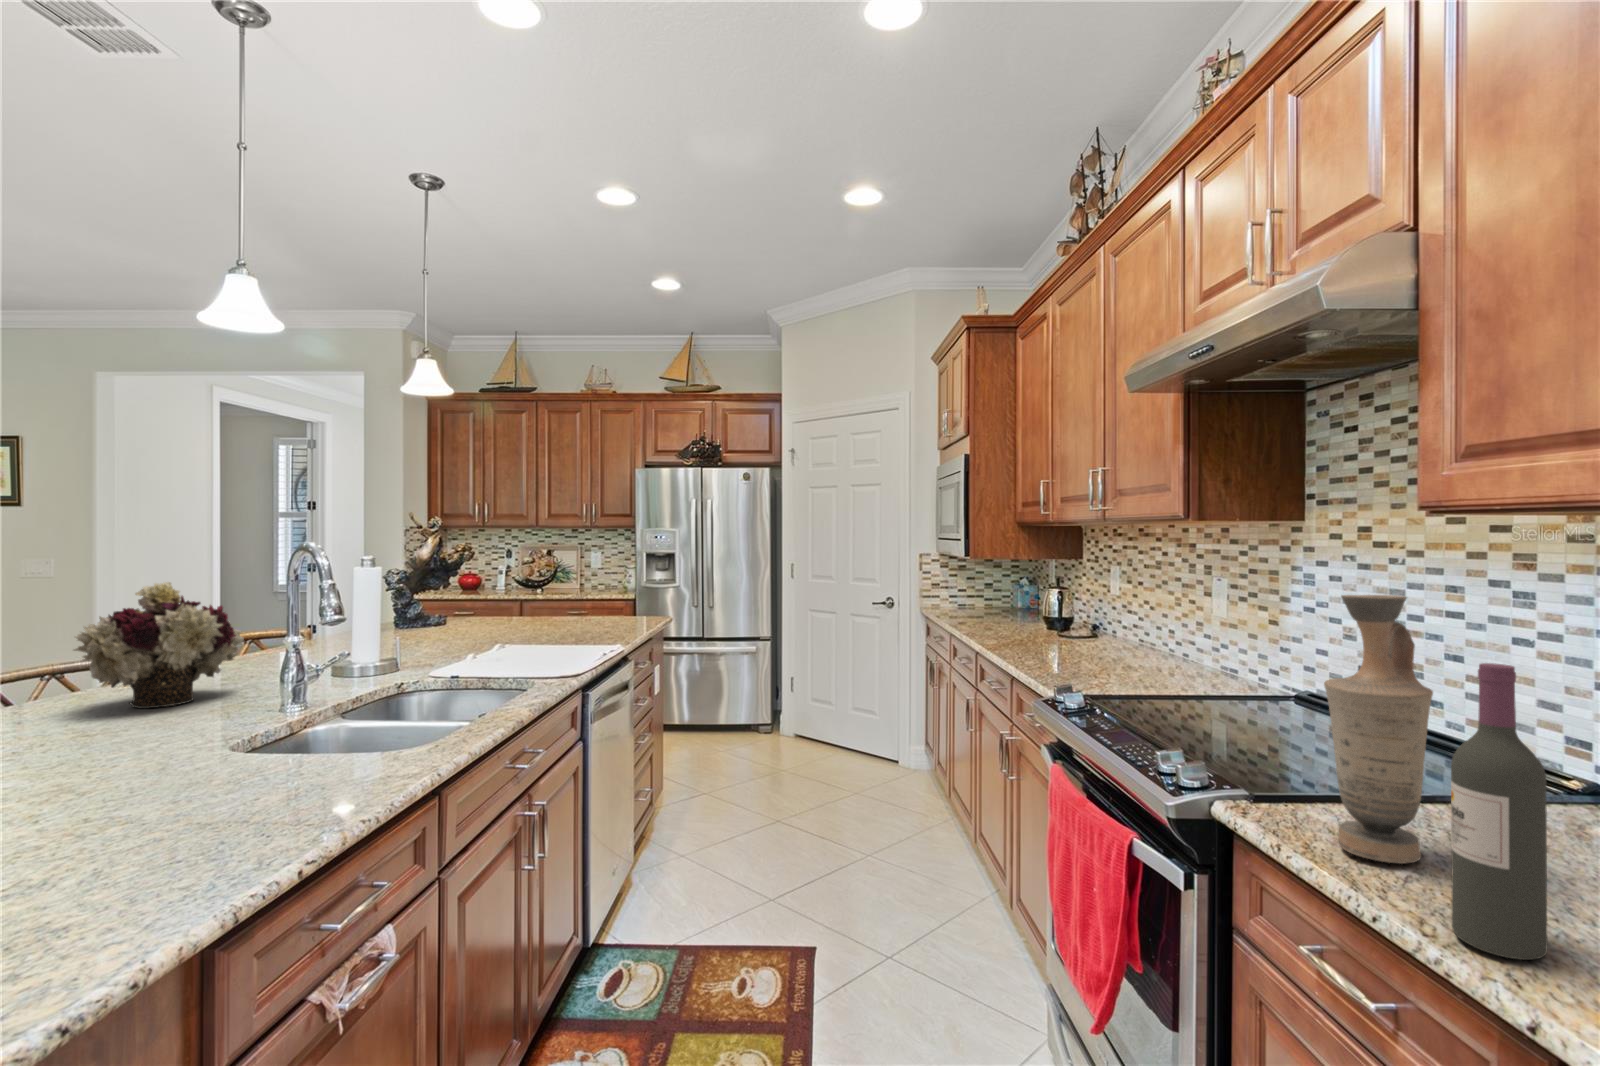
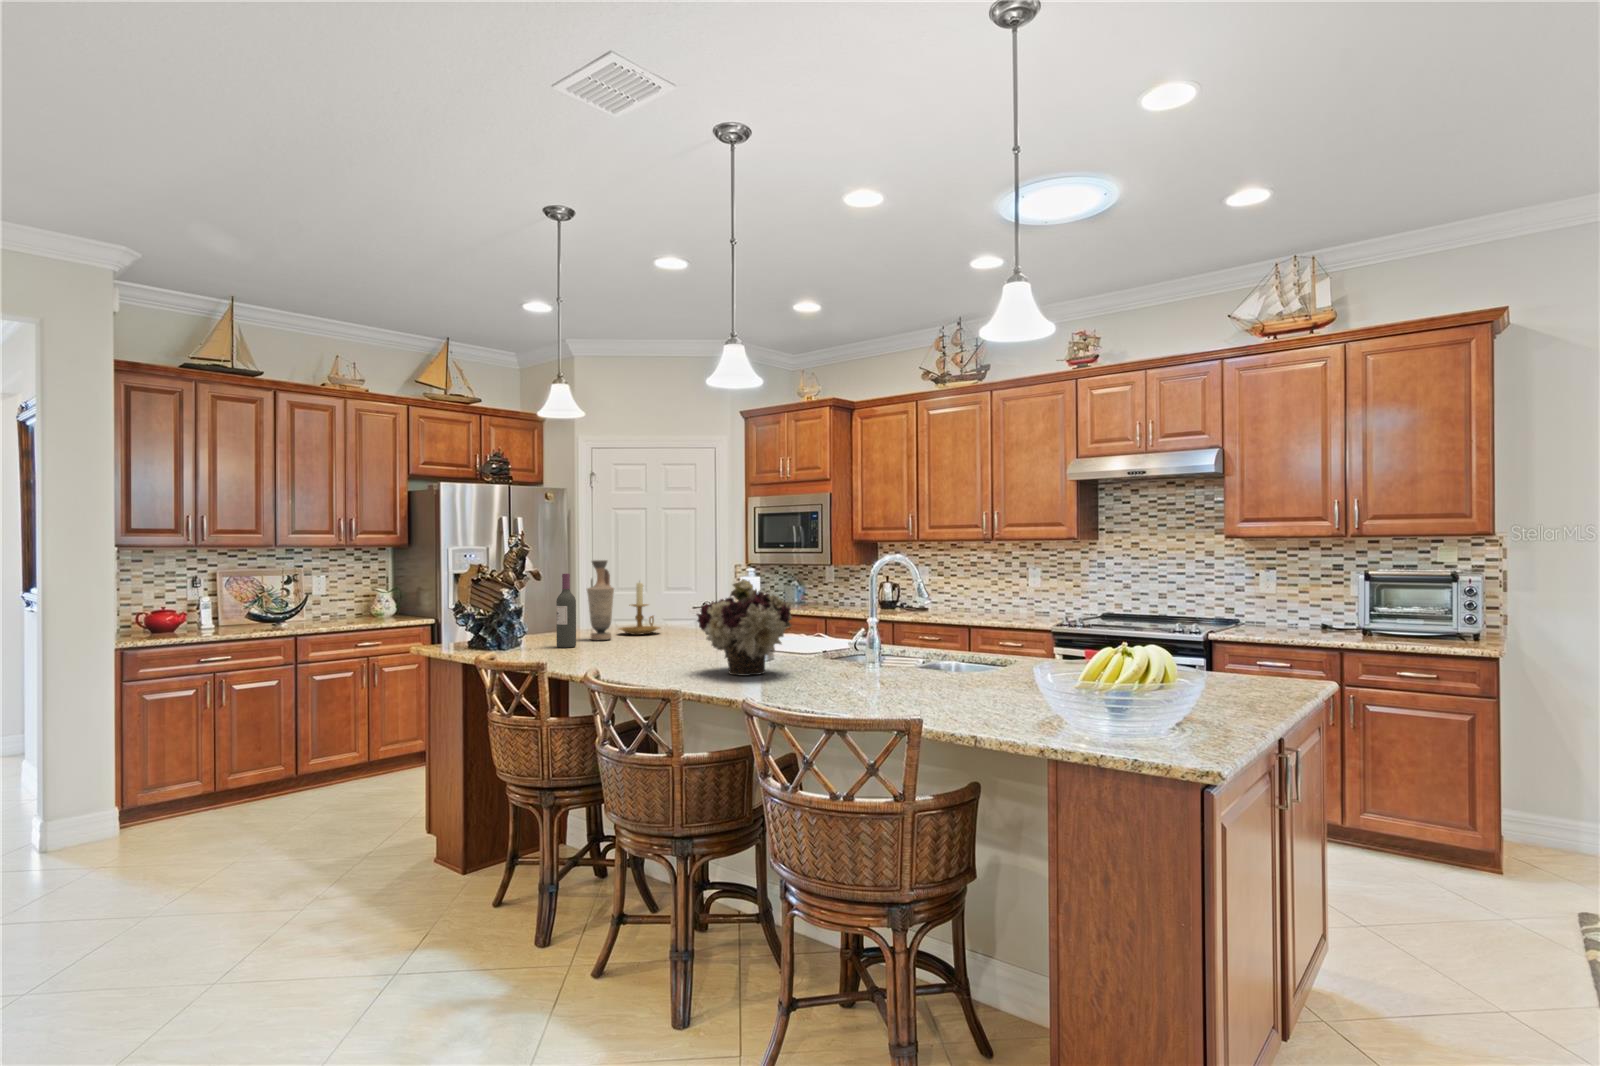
candle holder: none [519,572,579,634] -> present [619,582,660,635]
vase: present [1324,595,1433,864] -> present [587,560,614,640]
wine bottle: present [1451,663,1547,960] -> present [556,574,576,648]

